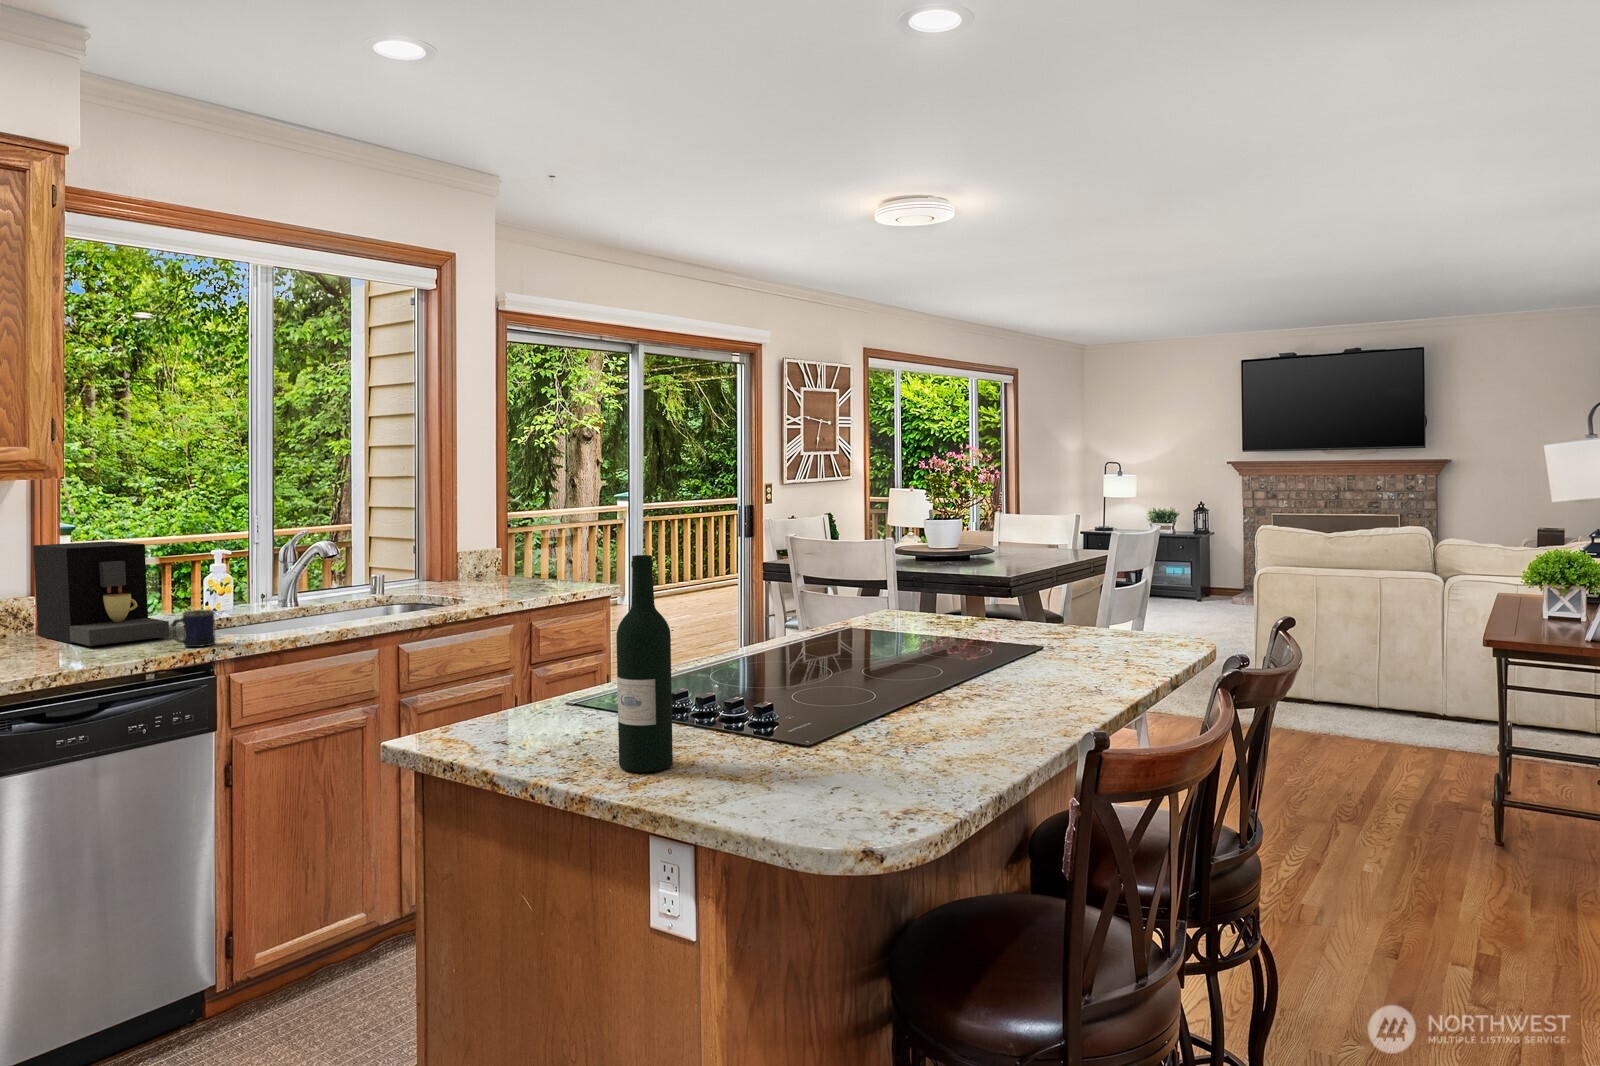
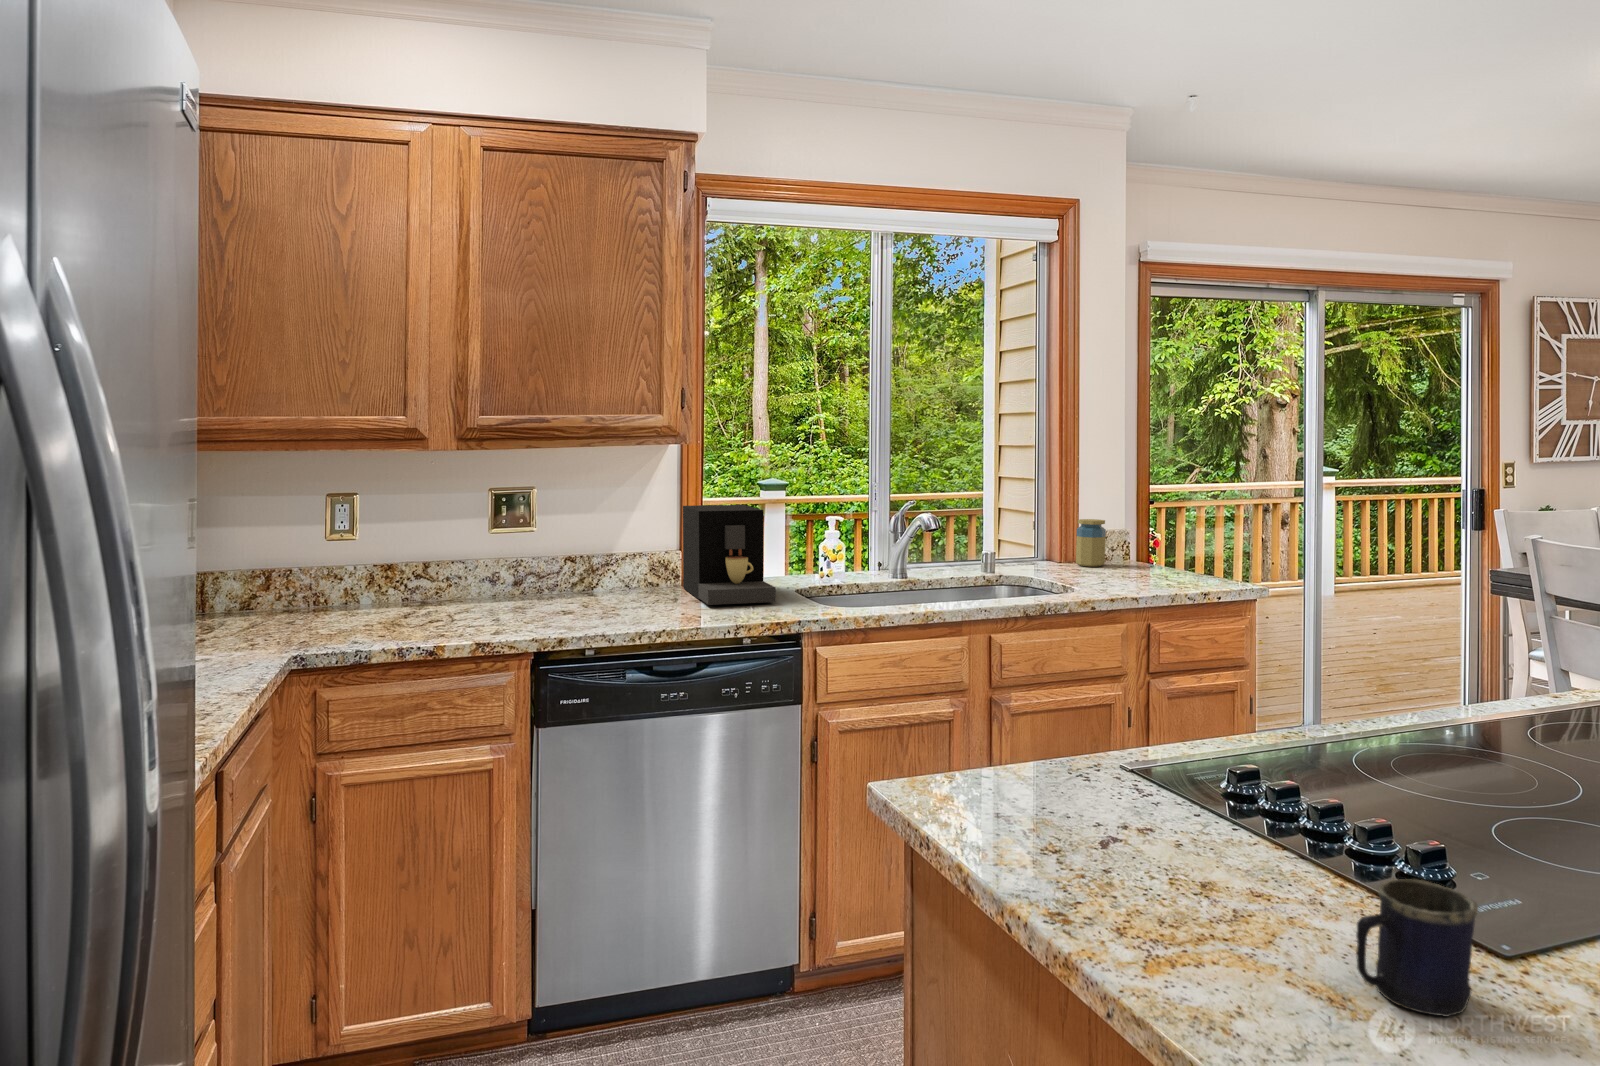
jar: none [456,540,482,583] -> present [1076,519,1106,567]
wine bottle: present [616,555,673,772] -> none [1149,595,1244,937]
mug: present [172,610,215,647] -> present [1356,879,1478,1017]

